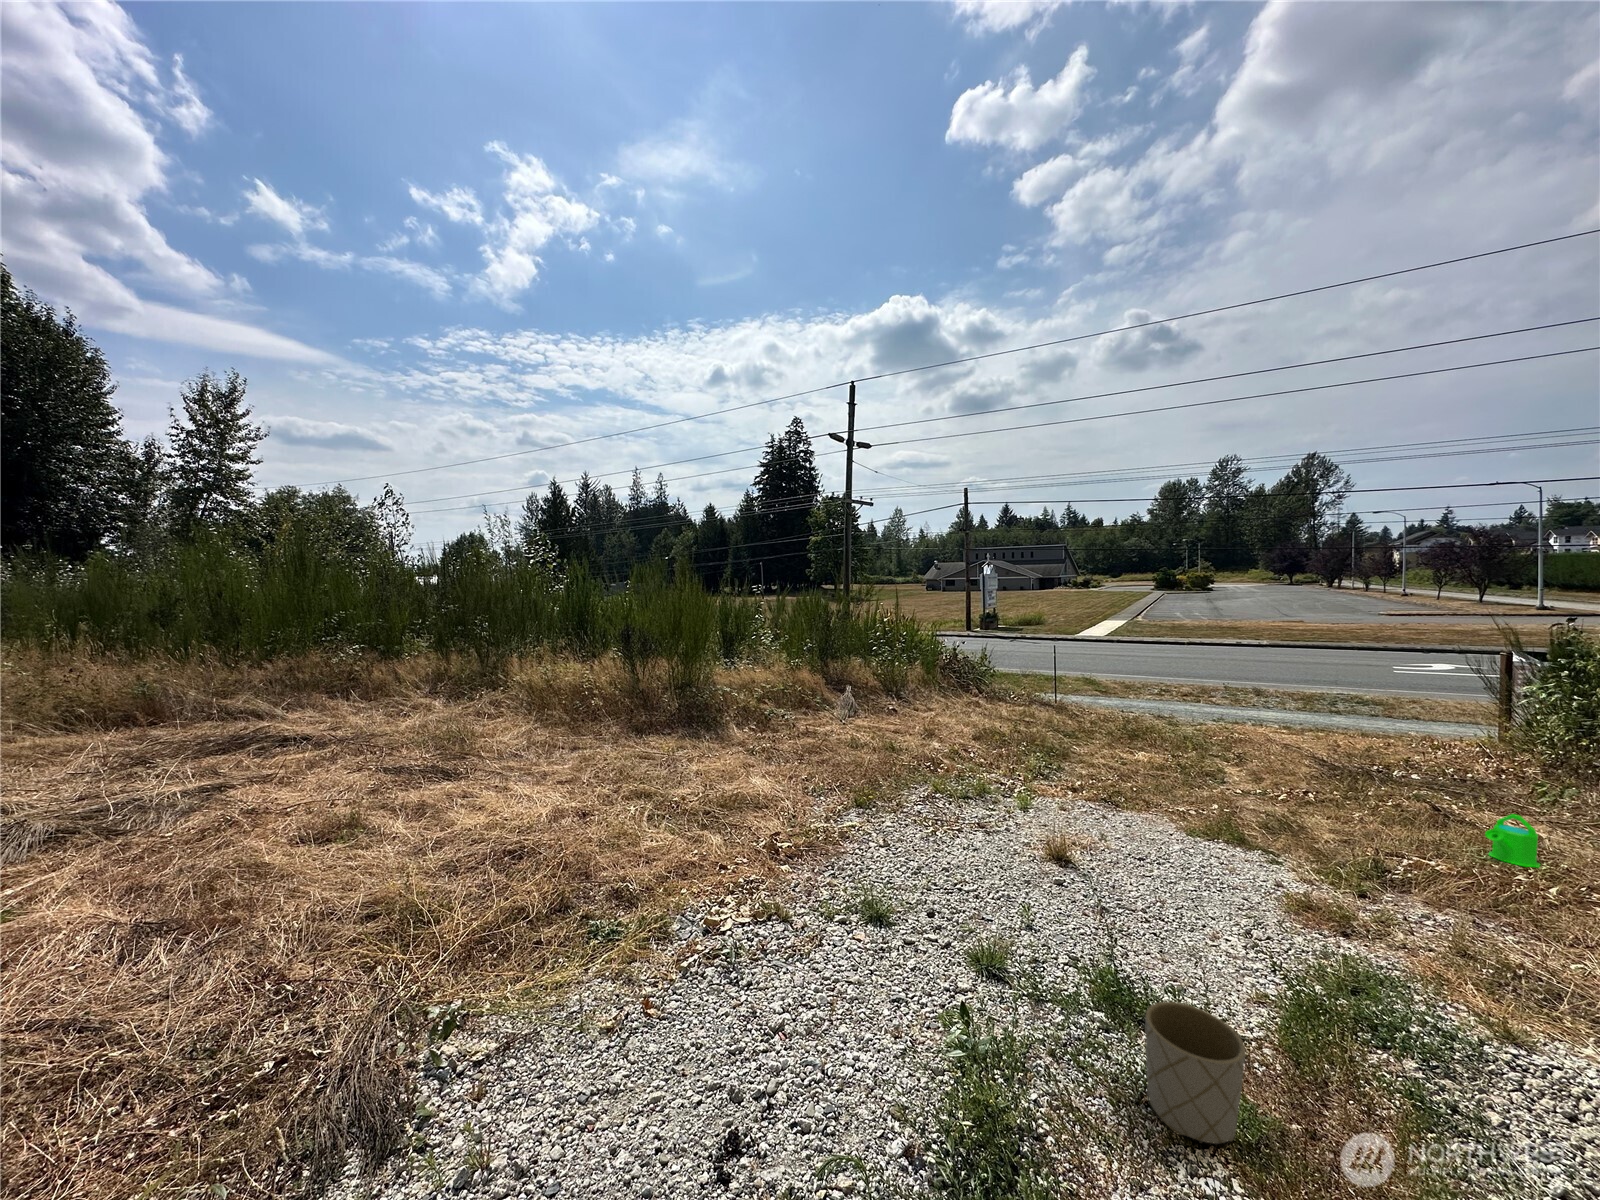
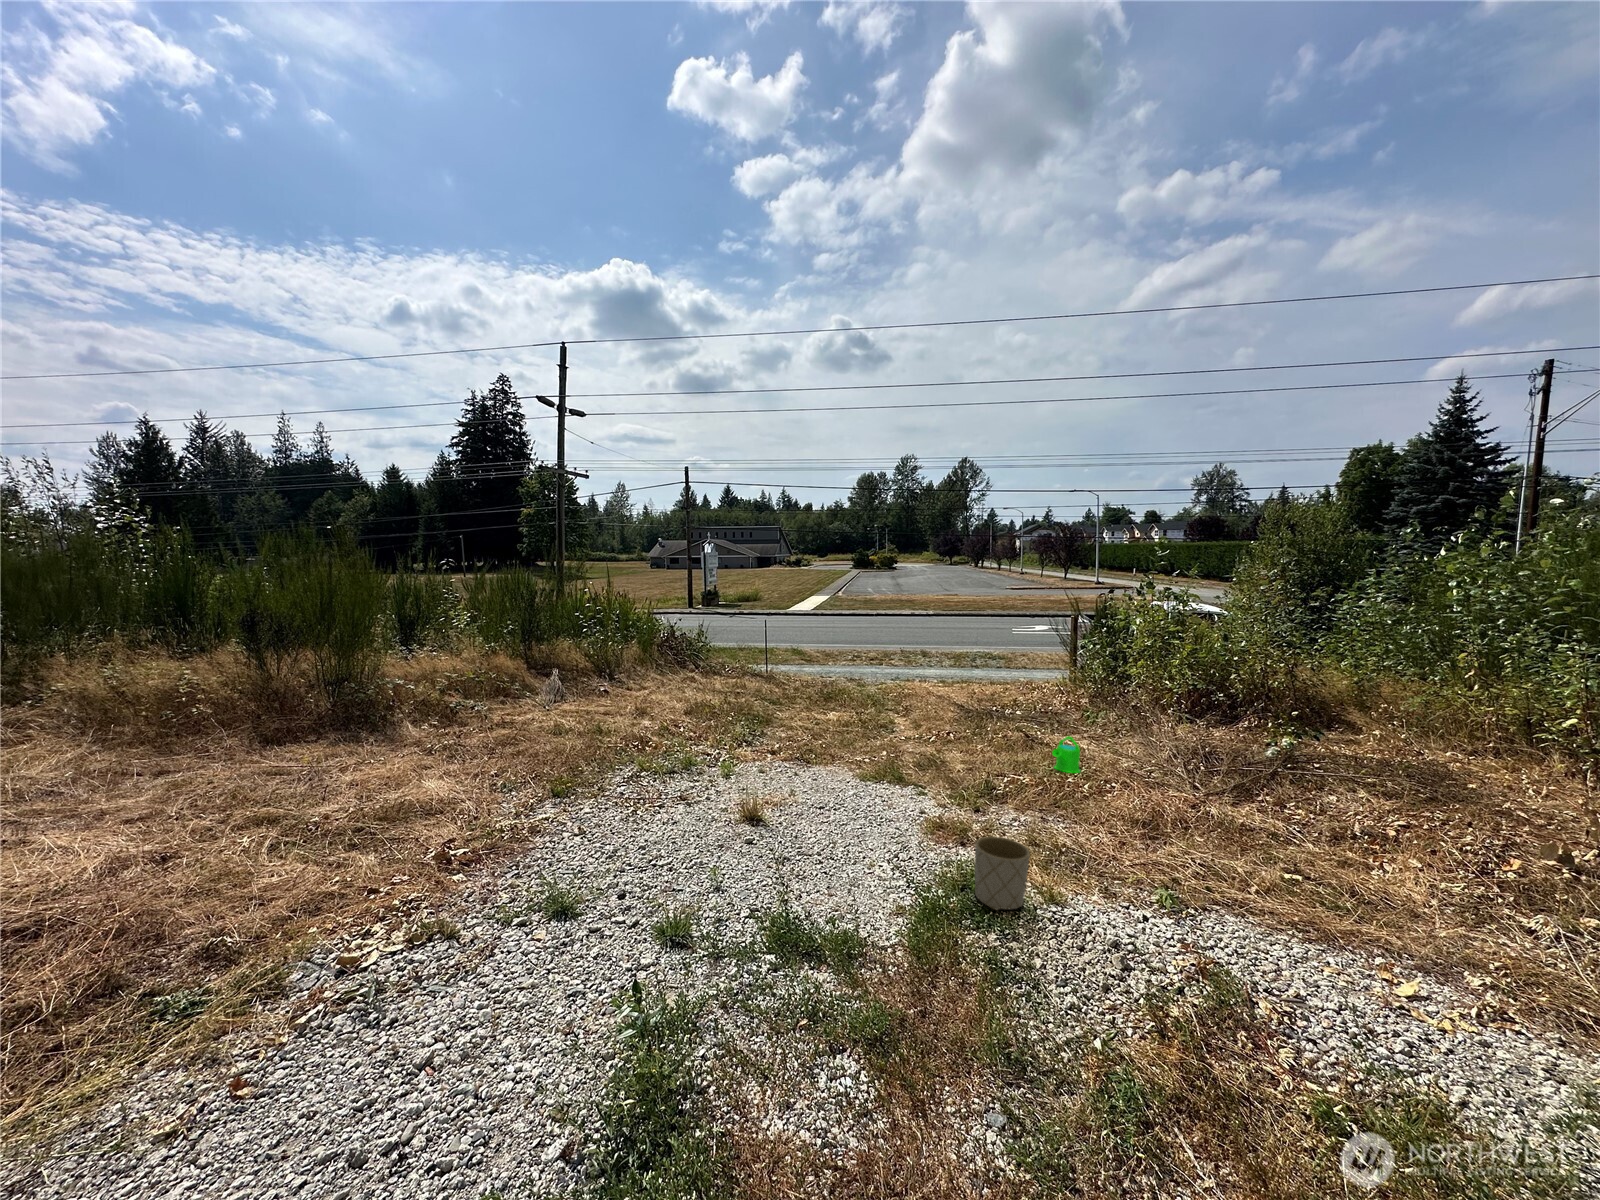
planter: present [1145,1002,1246,1144] -> present [975,836,1030,910]

